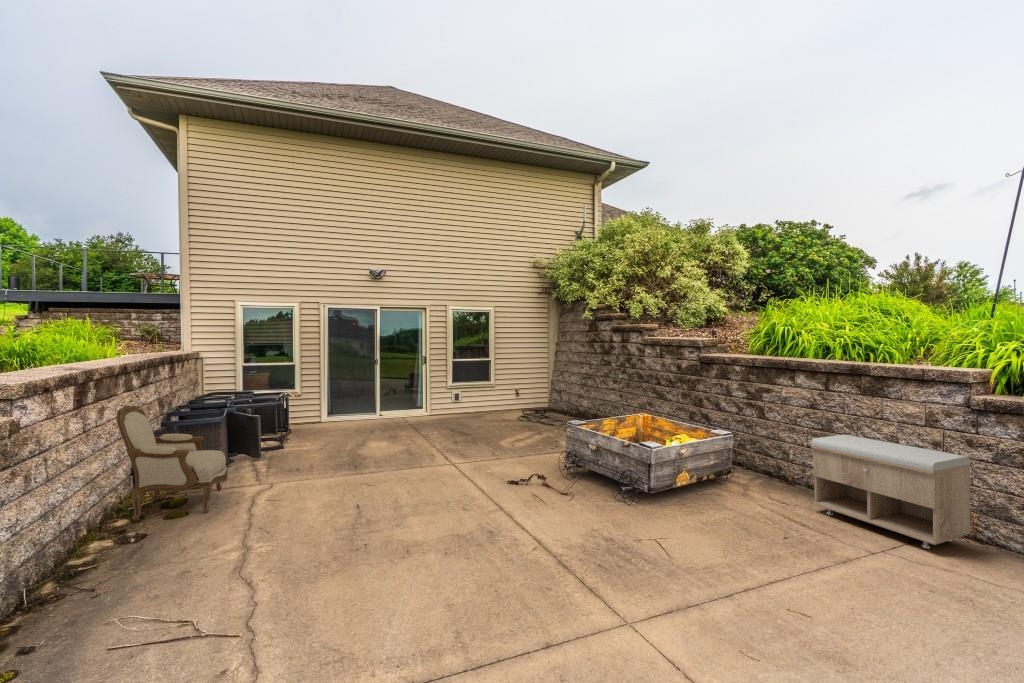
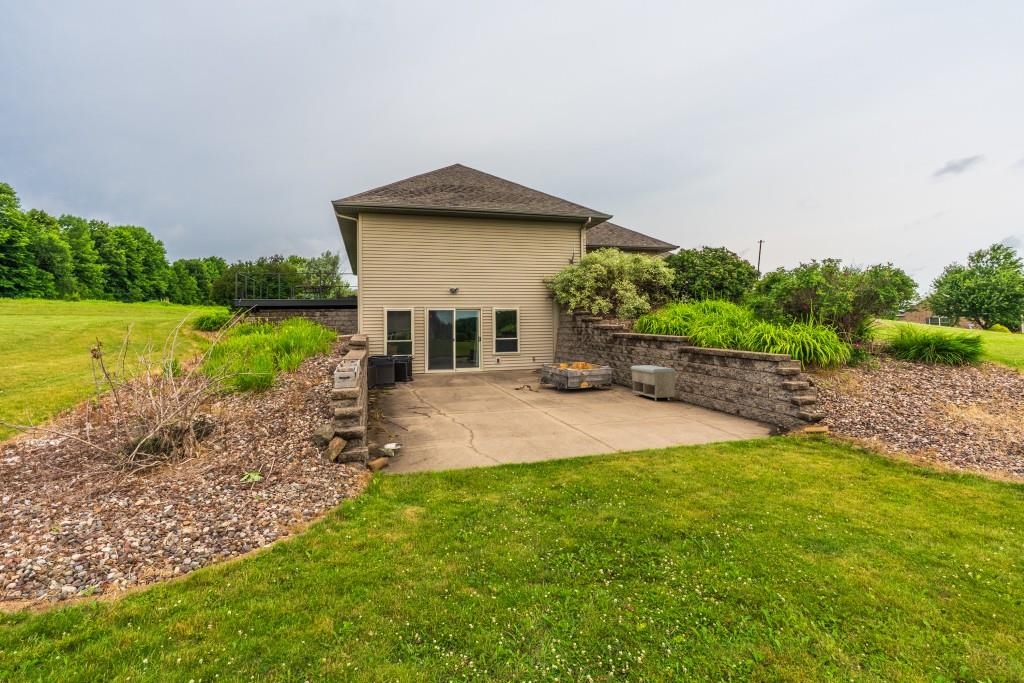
armchair: present [116,405,228,521] -> none [370,354,404,394]

